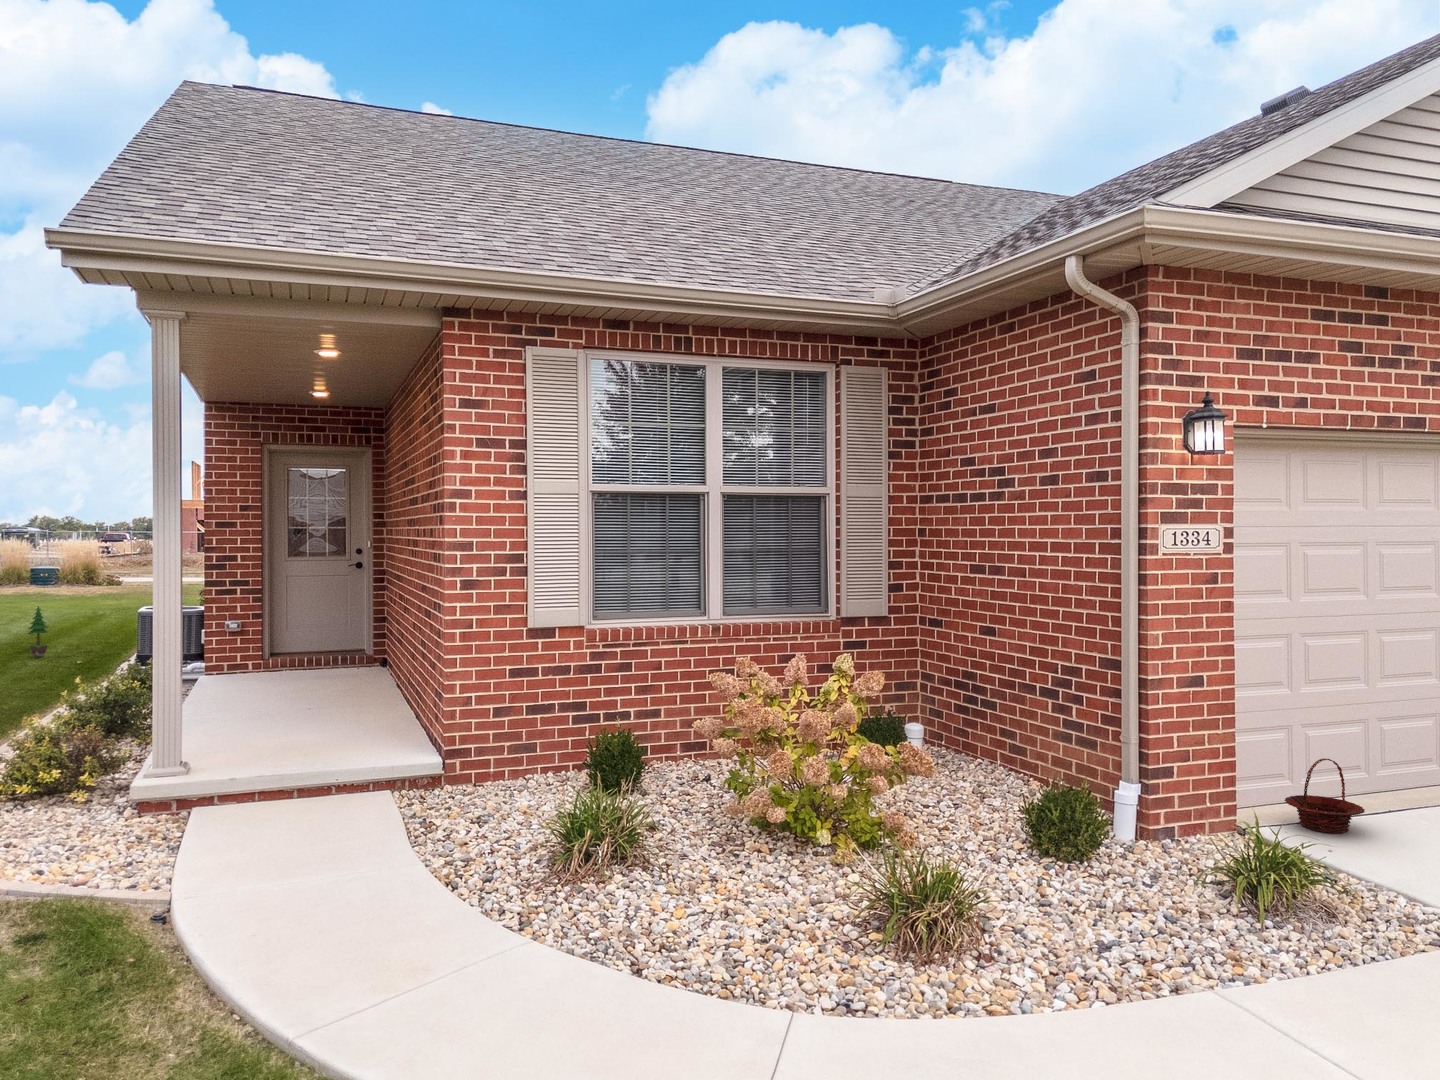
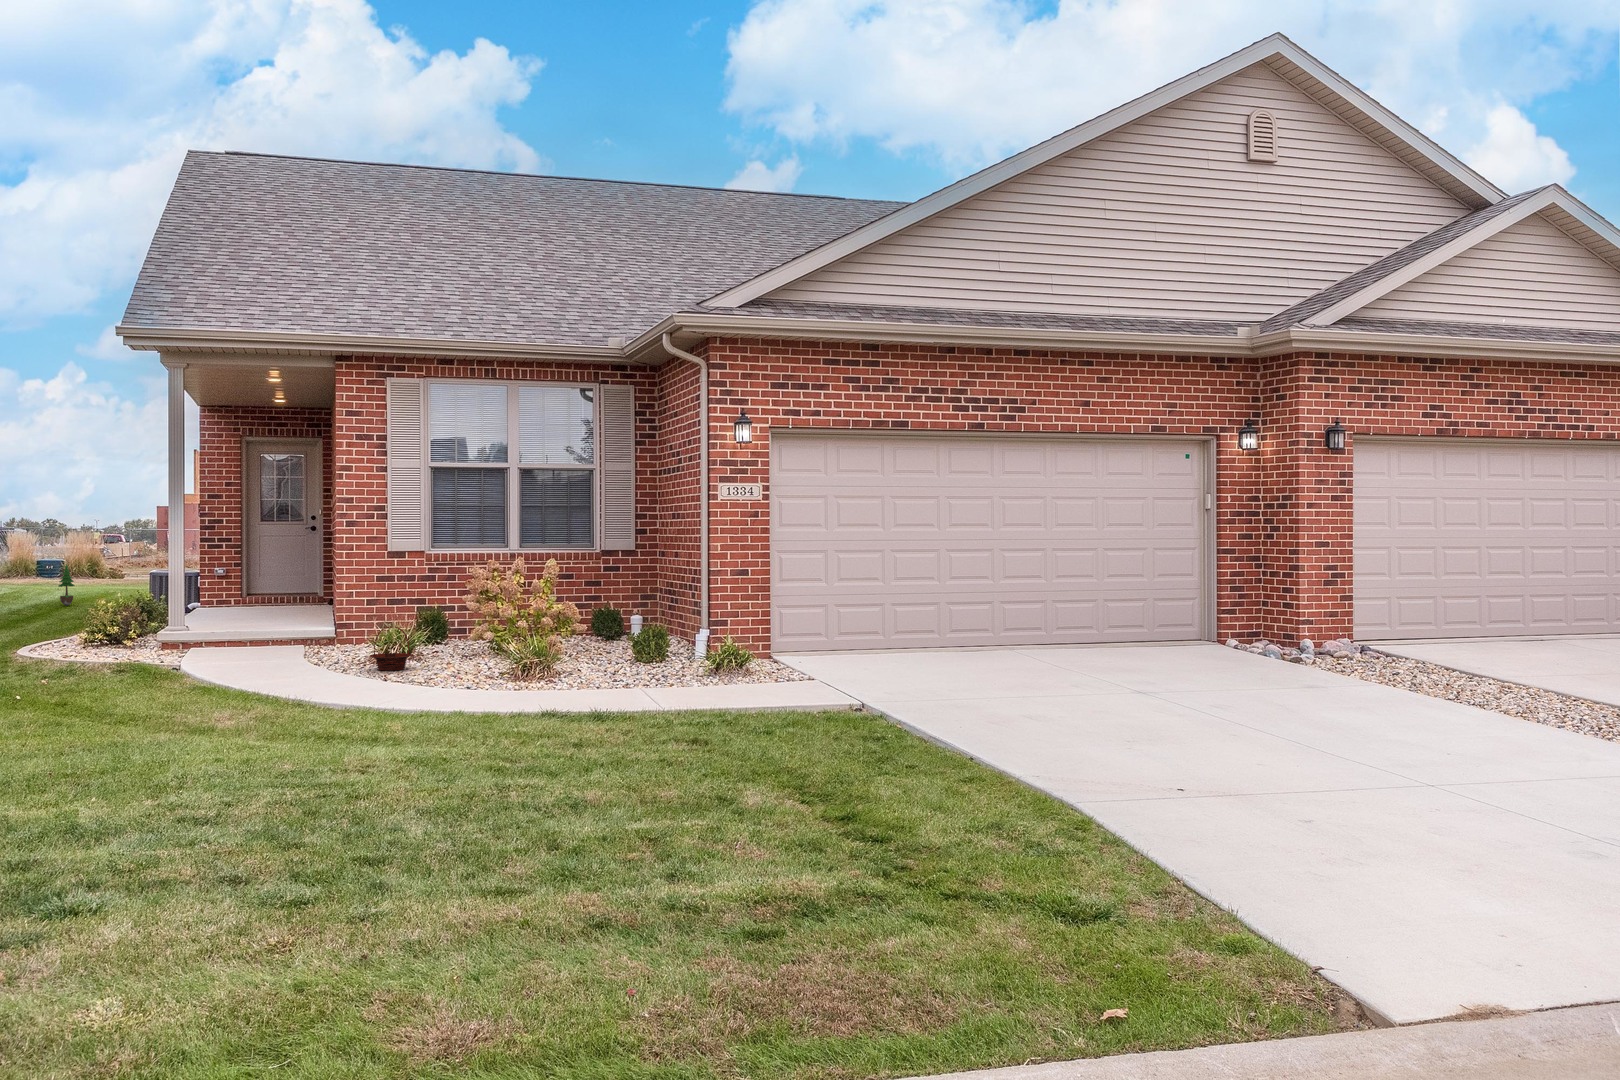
basket: present [1284,759,1365,833] -> present [369,626,413,671]

